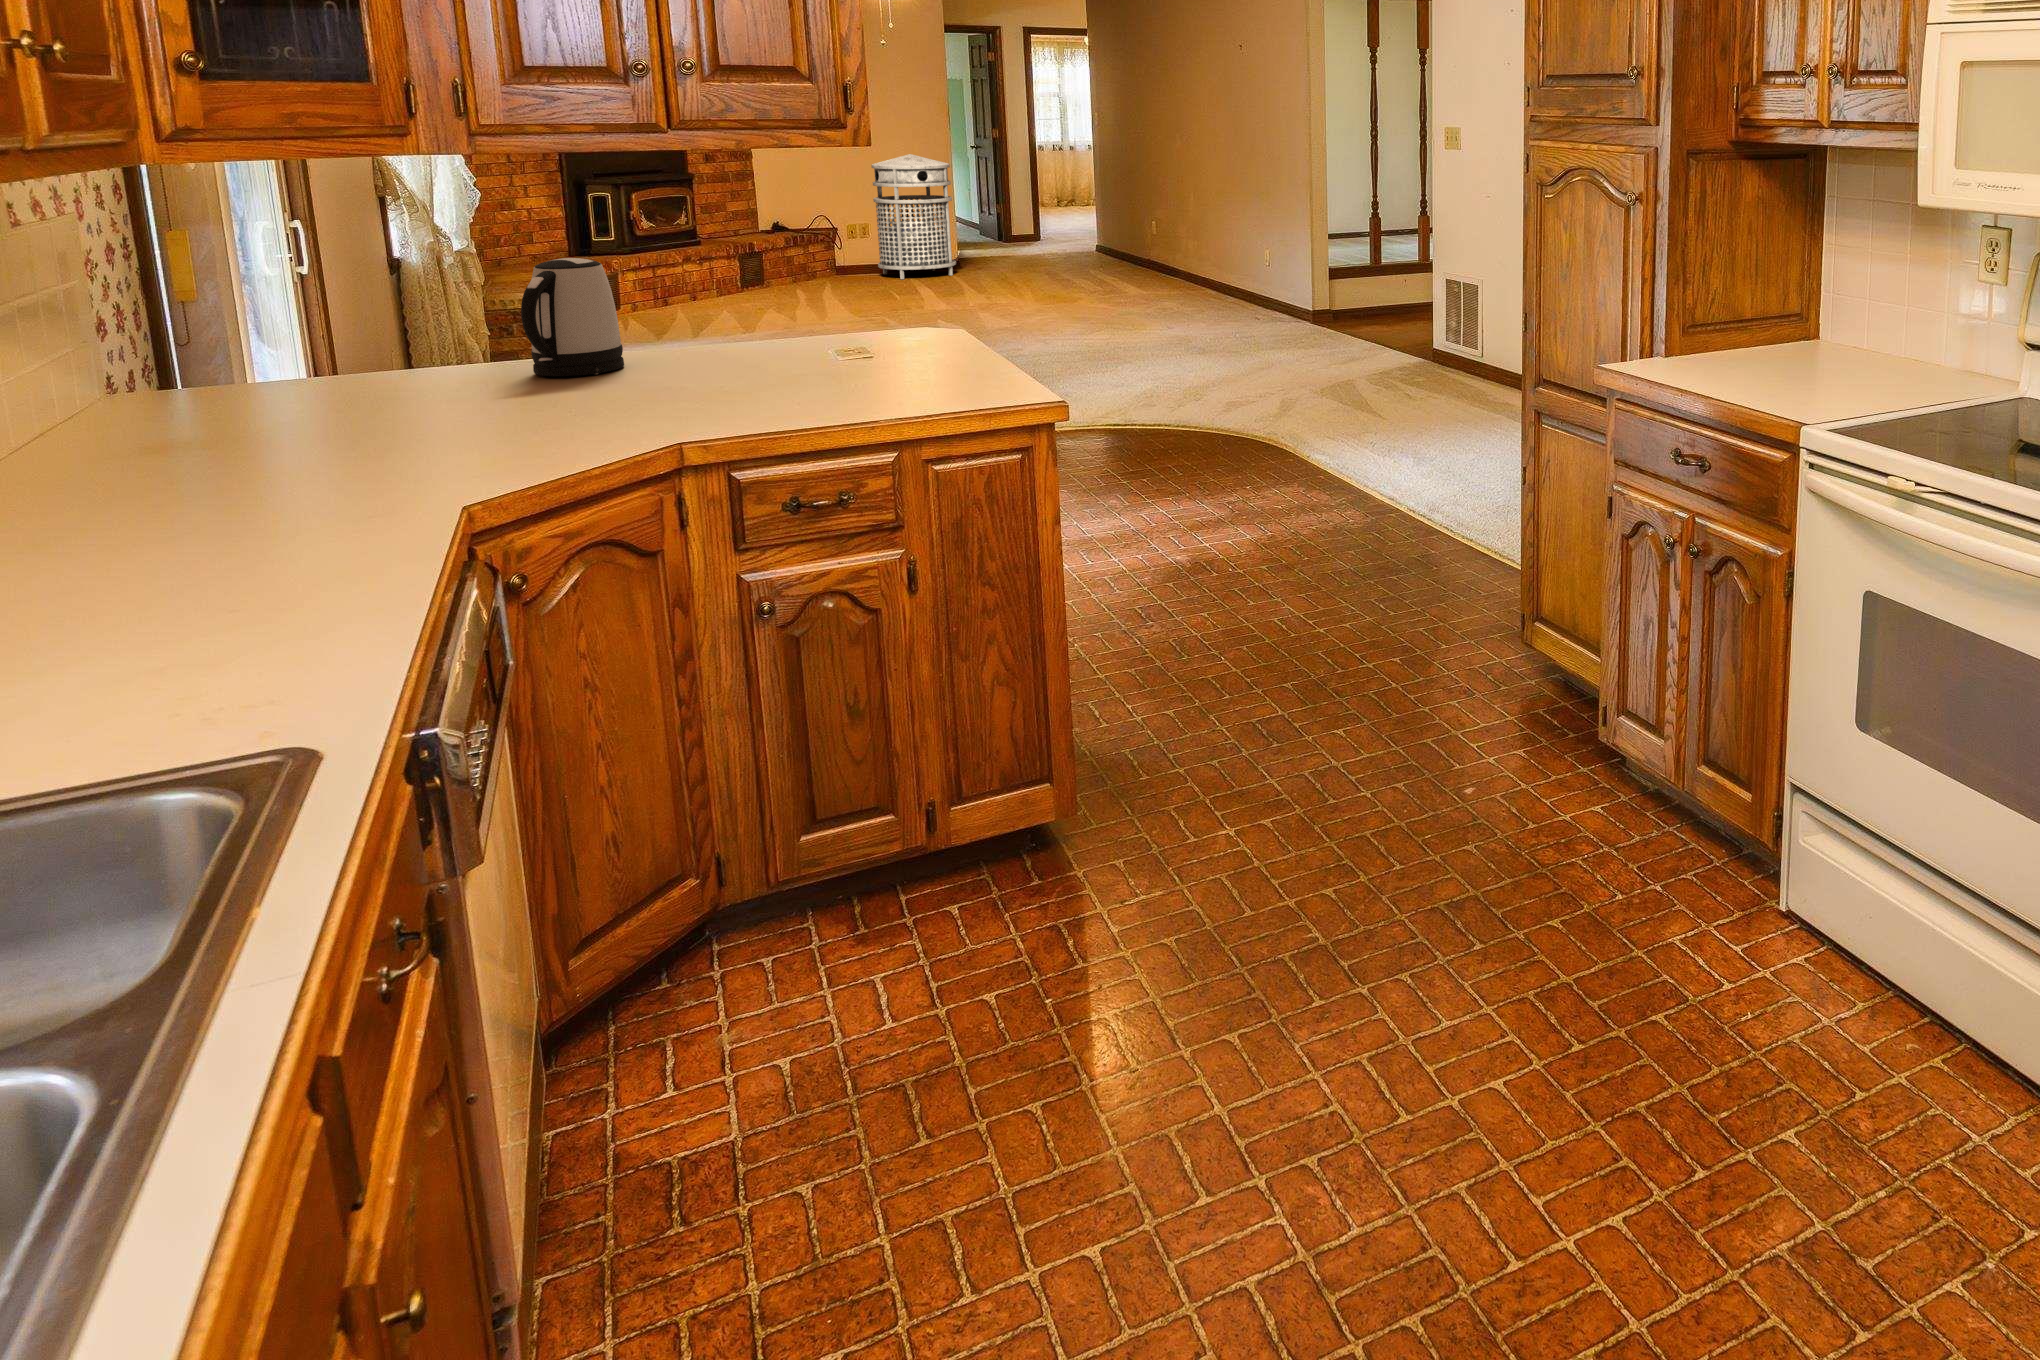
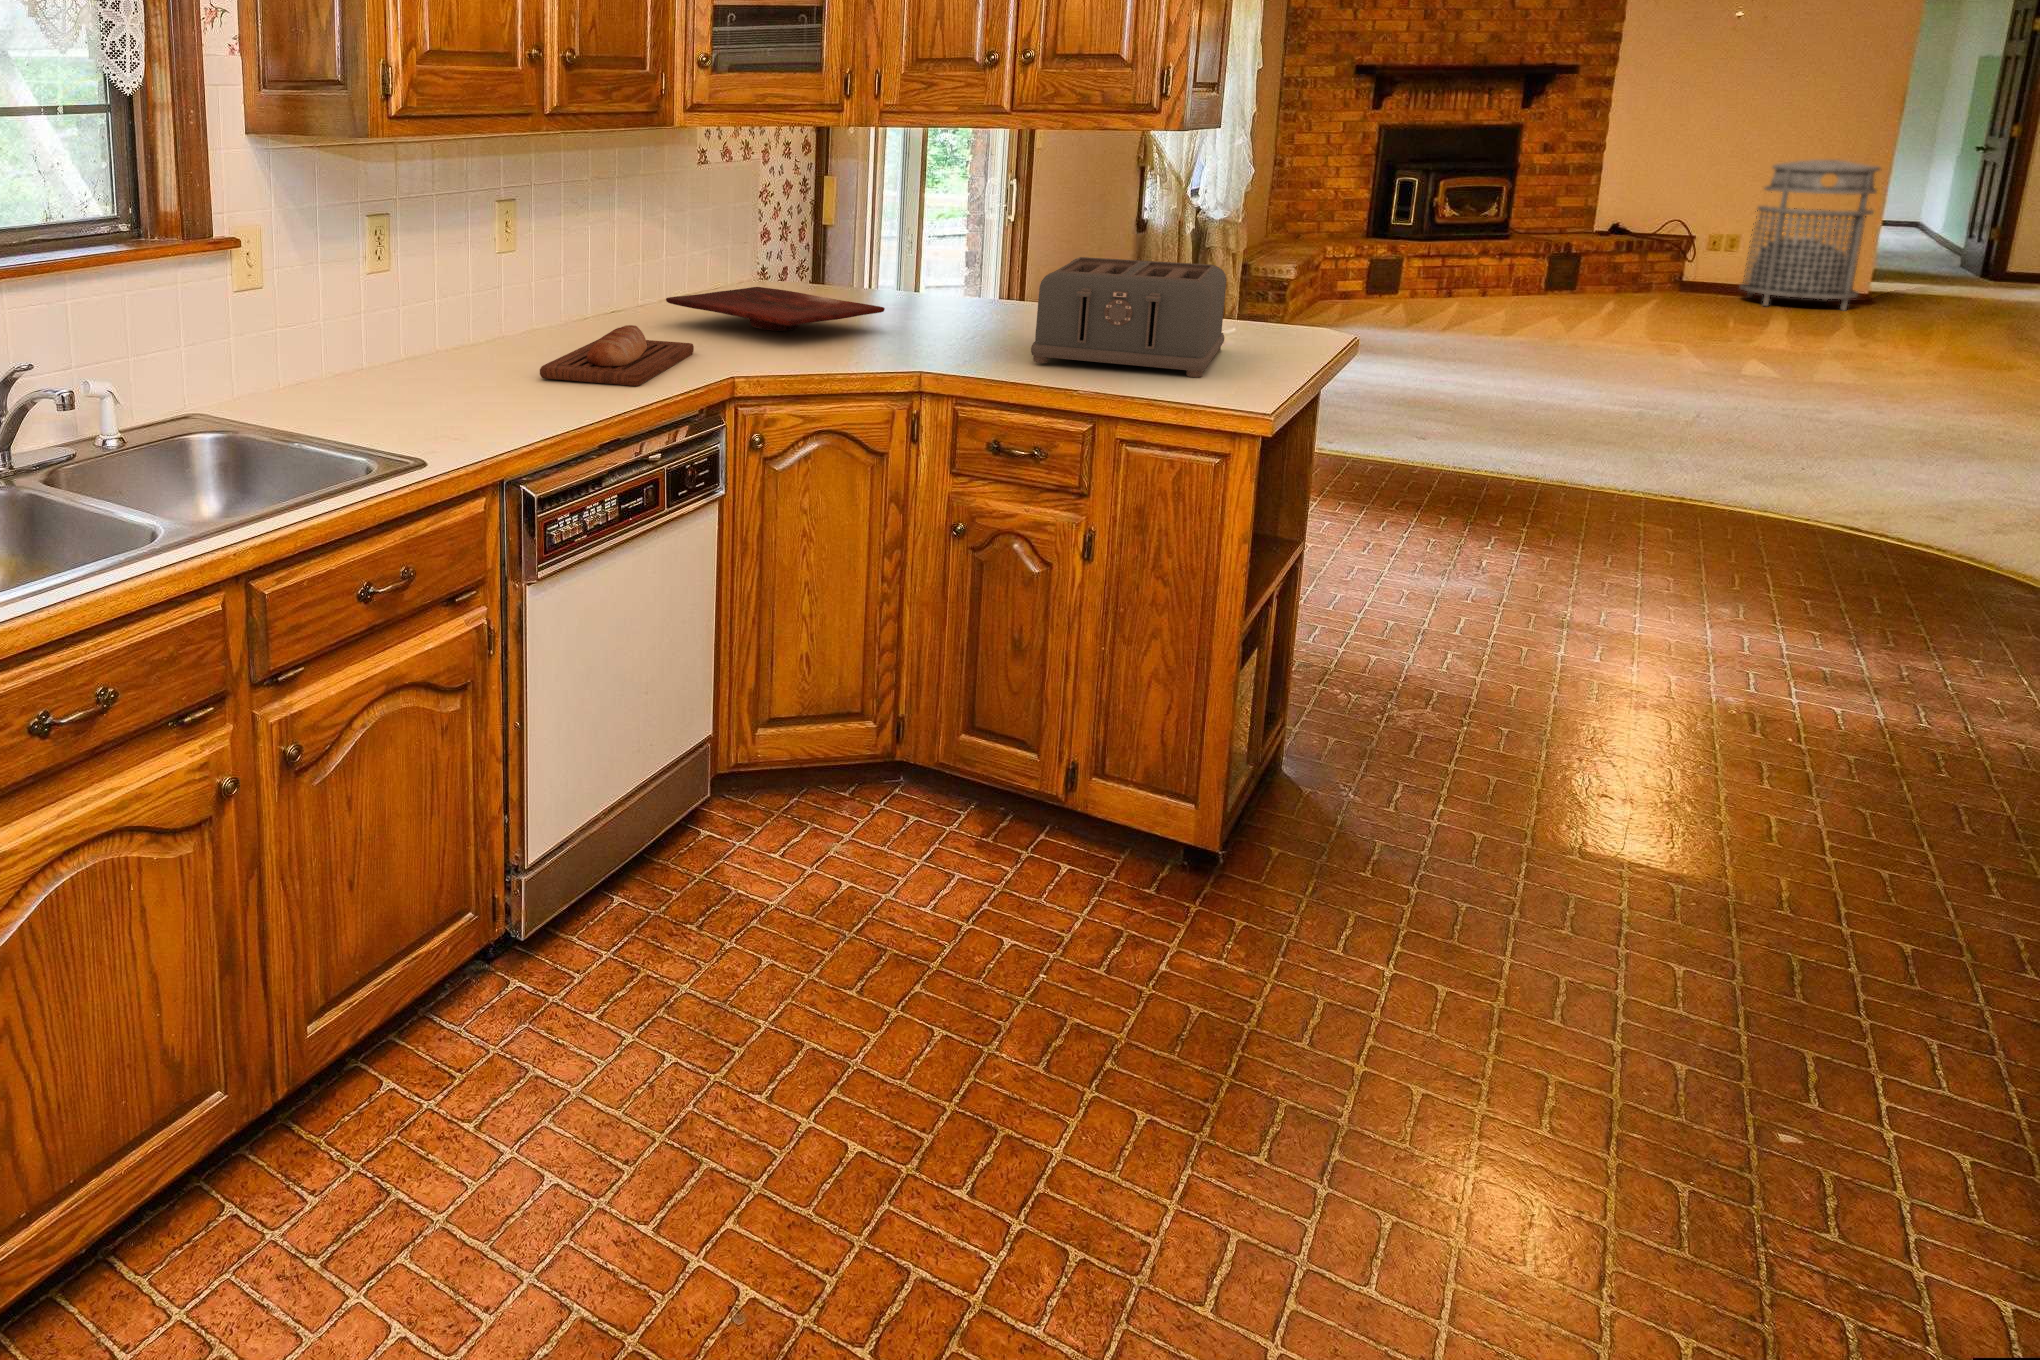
kettle: present [521,258,624,376] -> none [942,215,1024,314]
toaster: none [742,281,961,408] -> present [1031,257,1226,377]
cutting board: none [122,387,512,450] -> present [666,287,885,331]
bread loaf: none [101,481,343,595] -> present [540,325,694,386]

